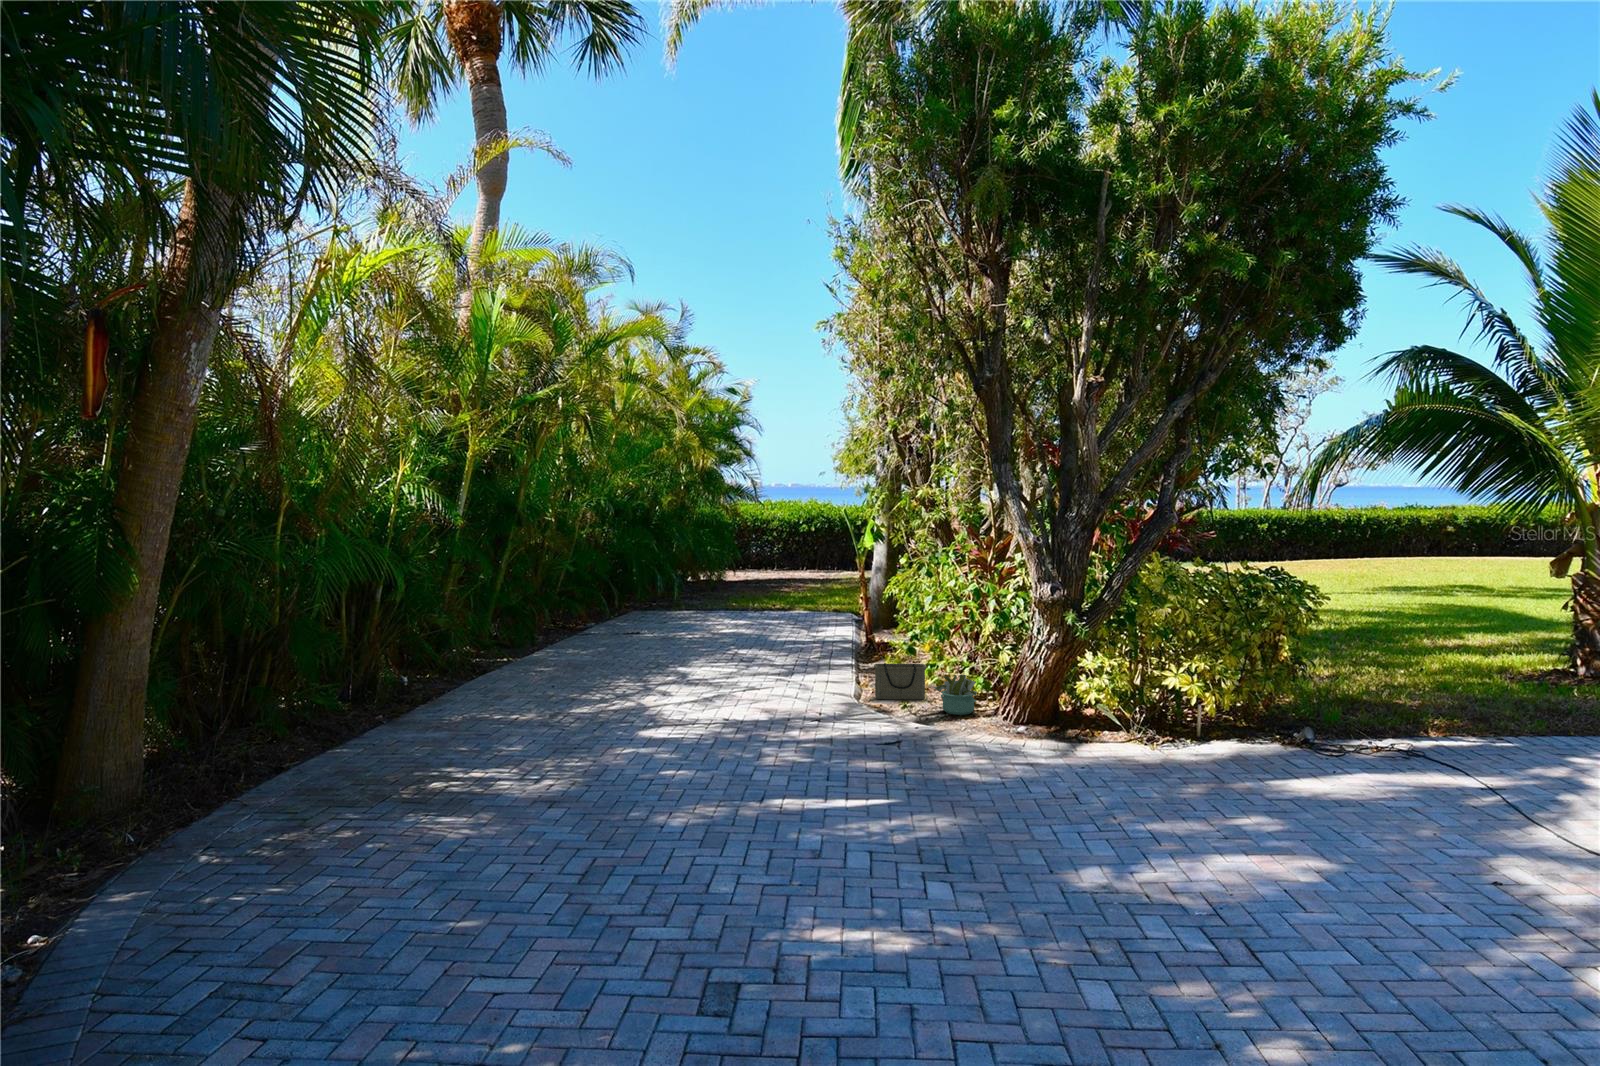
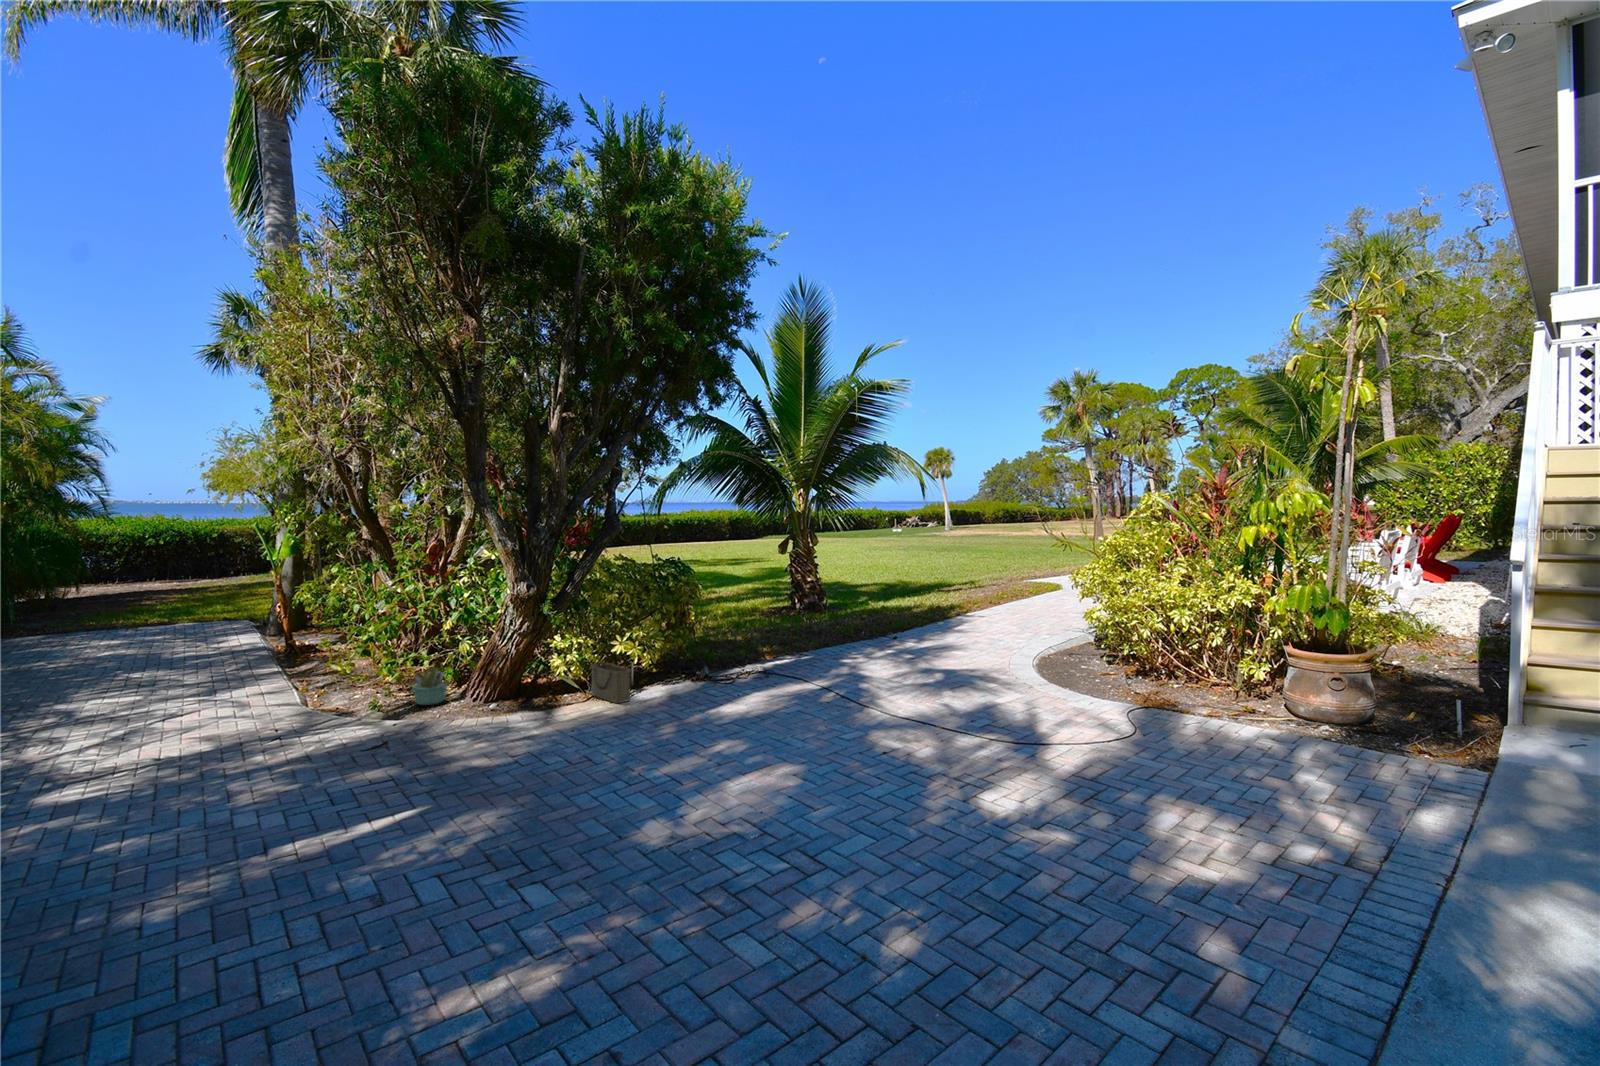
basket: present [874,663,926,700] -> present [591,663,631,703]

